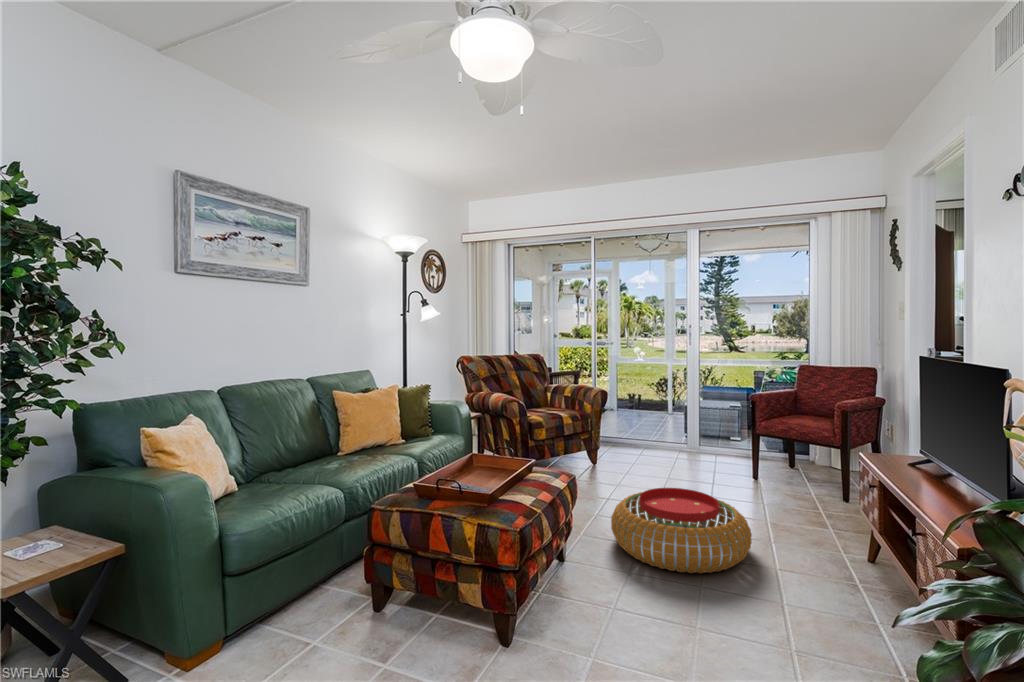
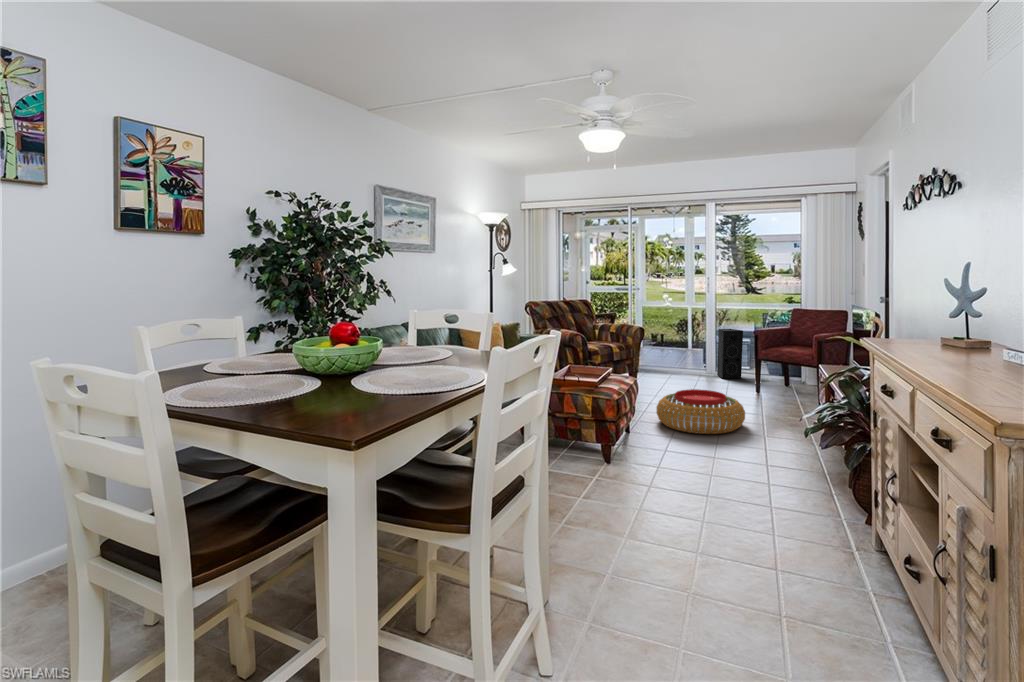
speaker: none [705,390,737,456] -> present [717,329,743,379]

